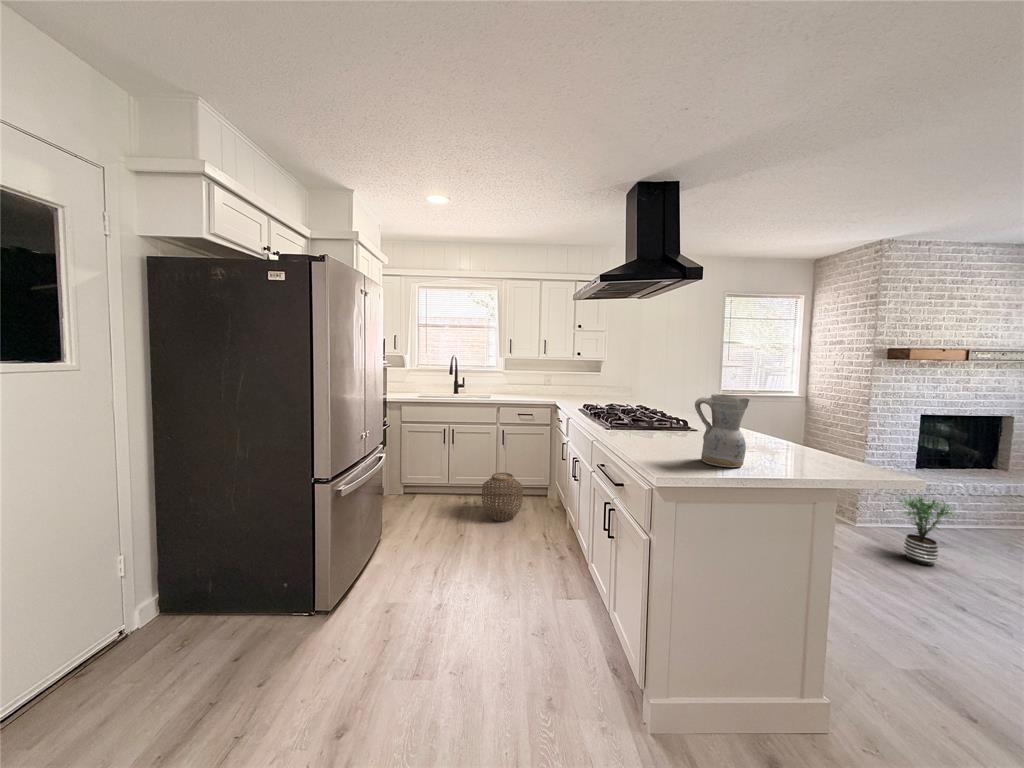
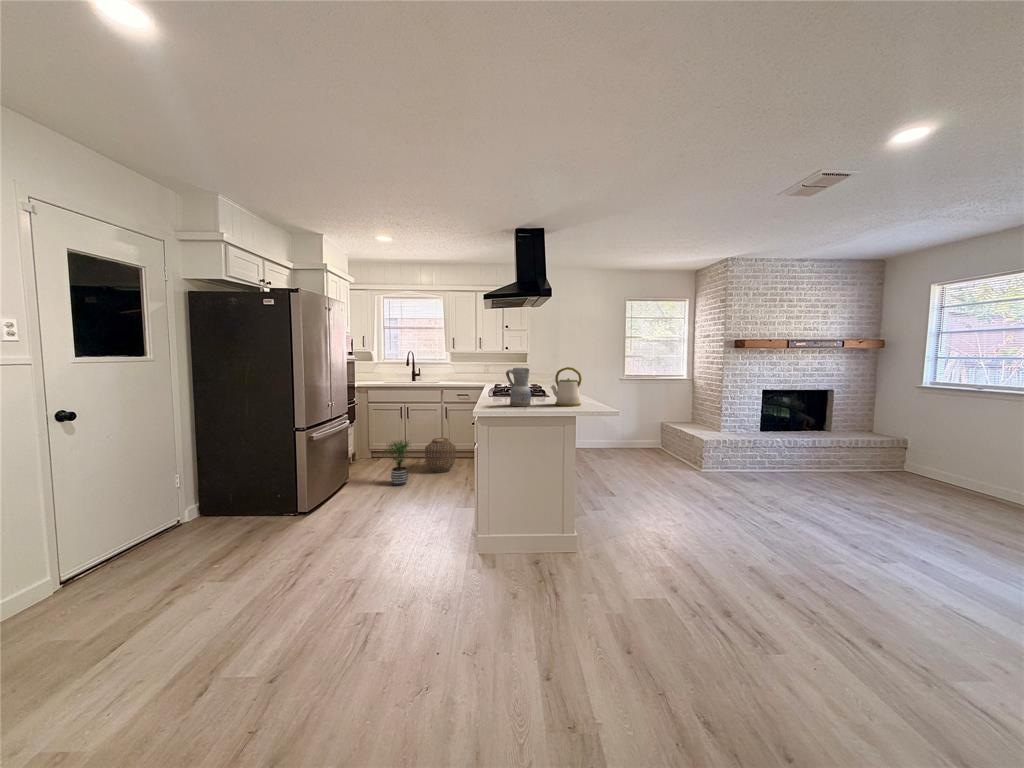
kettle: none [771,395,839,469] -> present [551,367,582,406]
potted plant: present [900,496,953,565] -> present [383,441,409,486]

